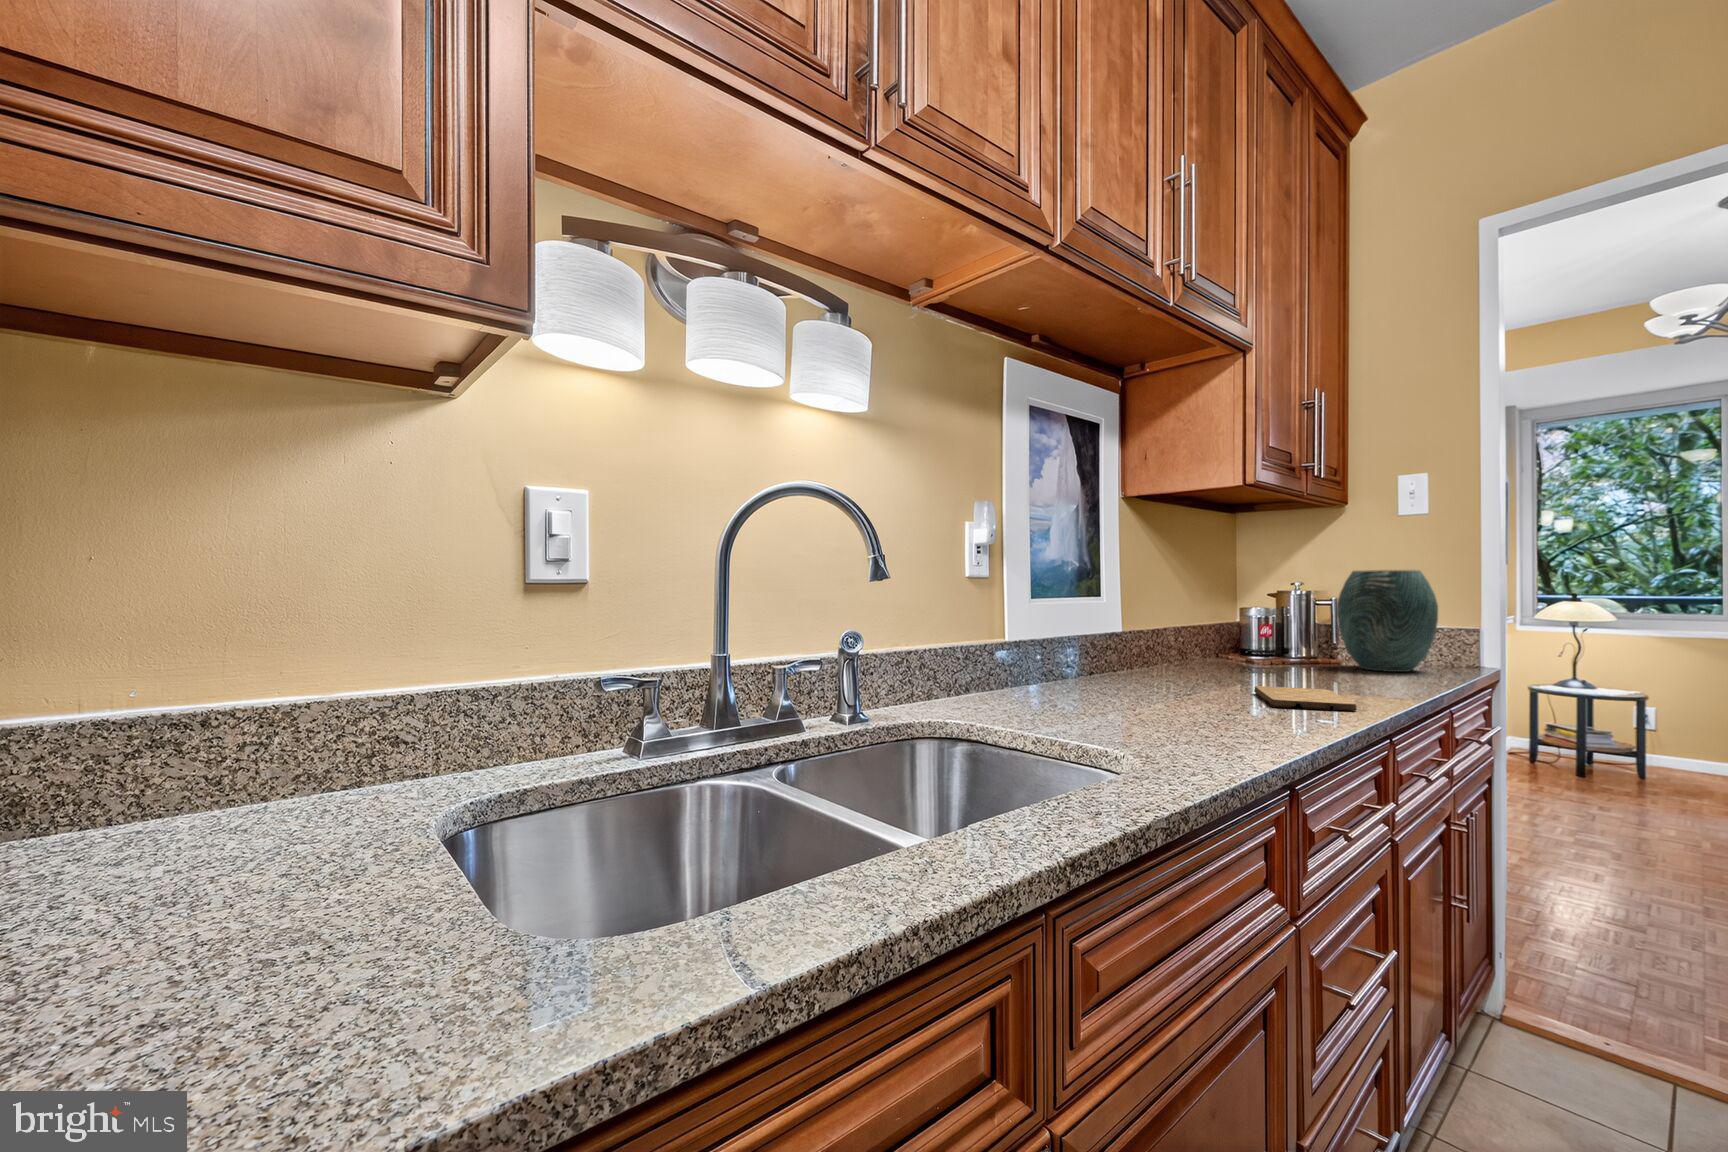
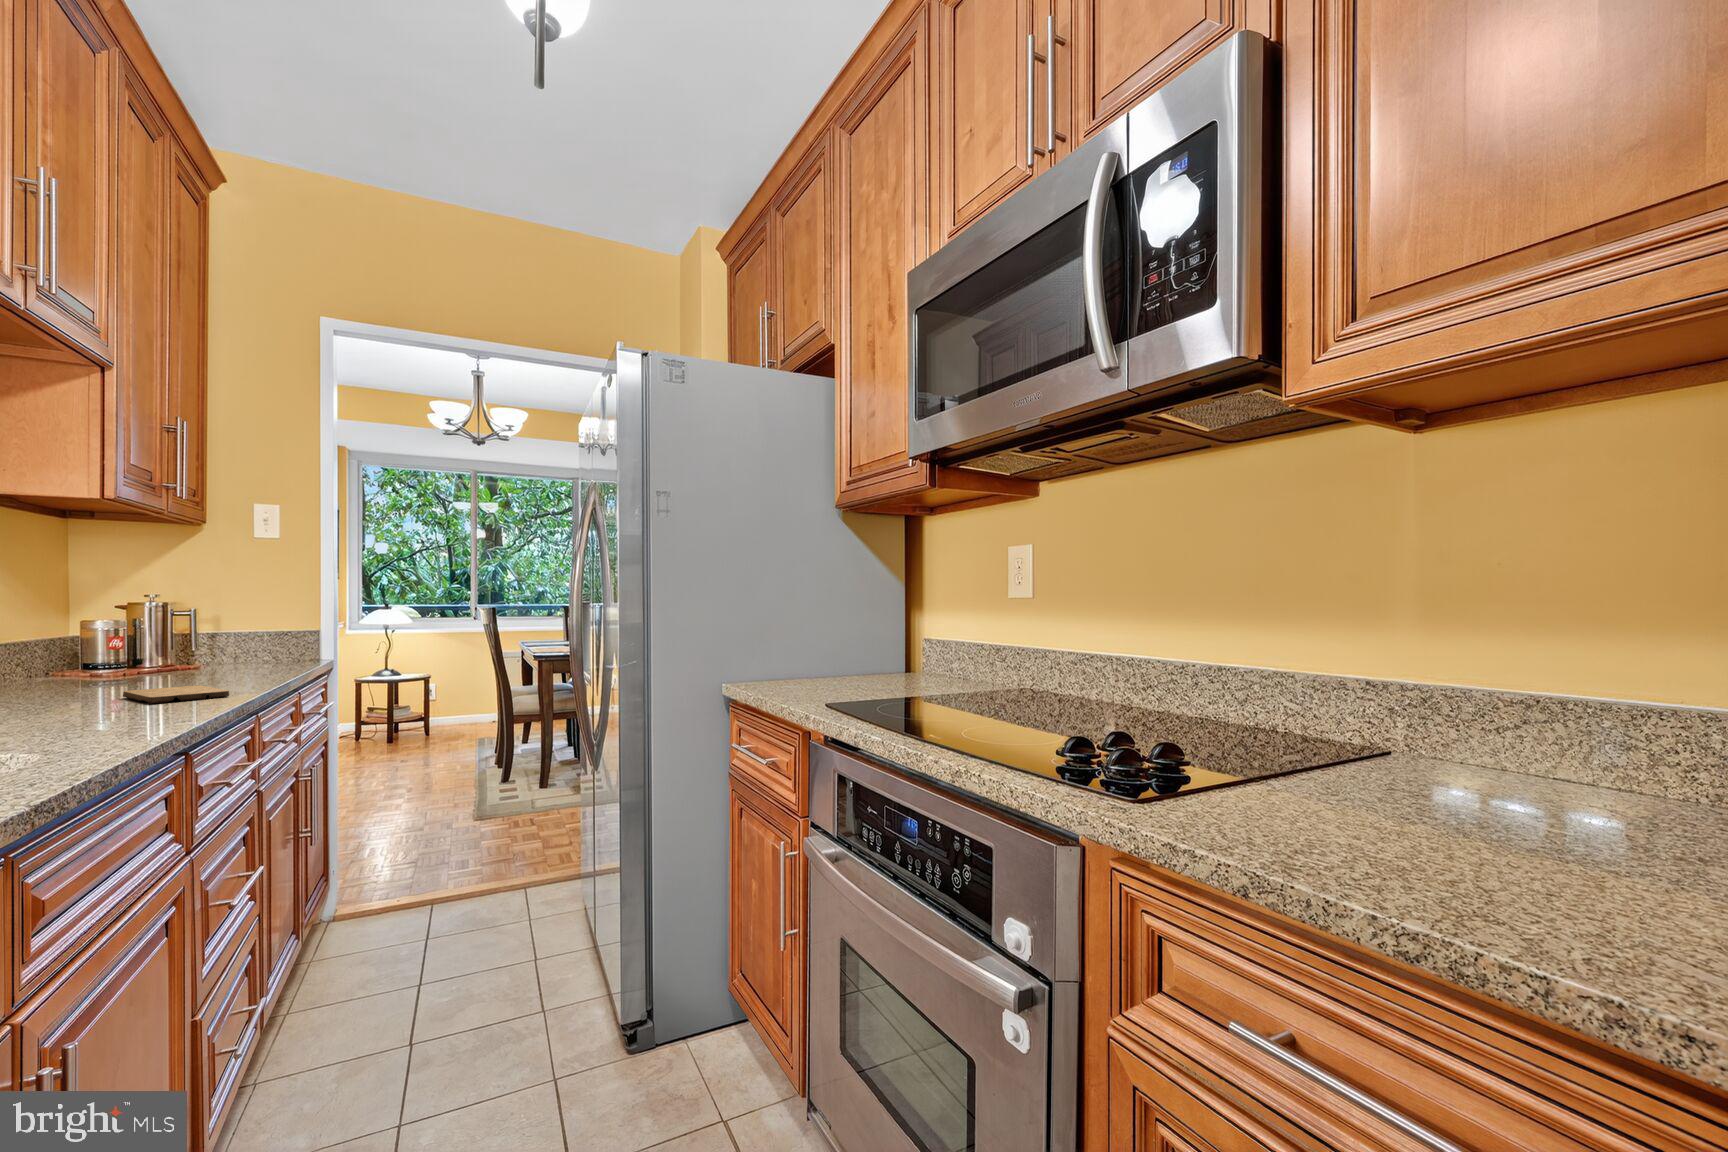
vase: present [1337,570,1438,672] -> none [197,584,289,670]

